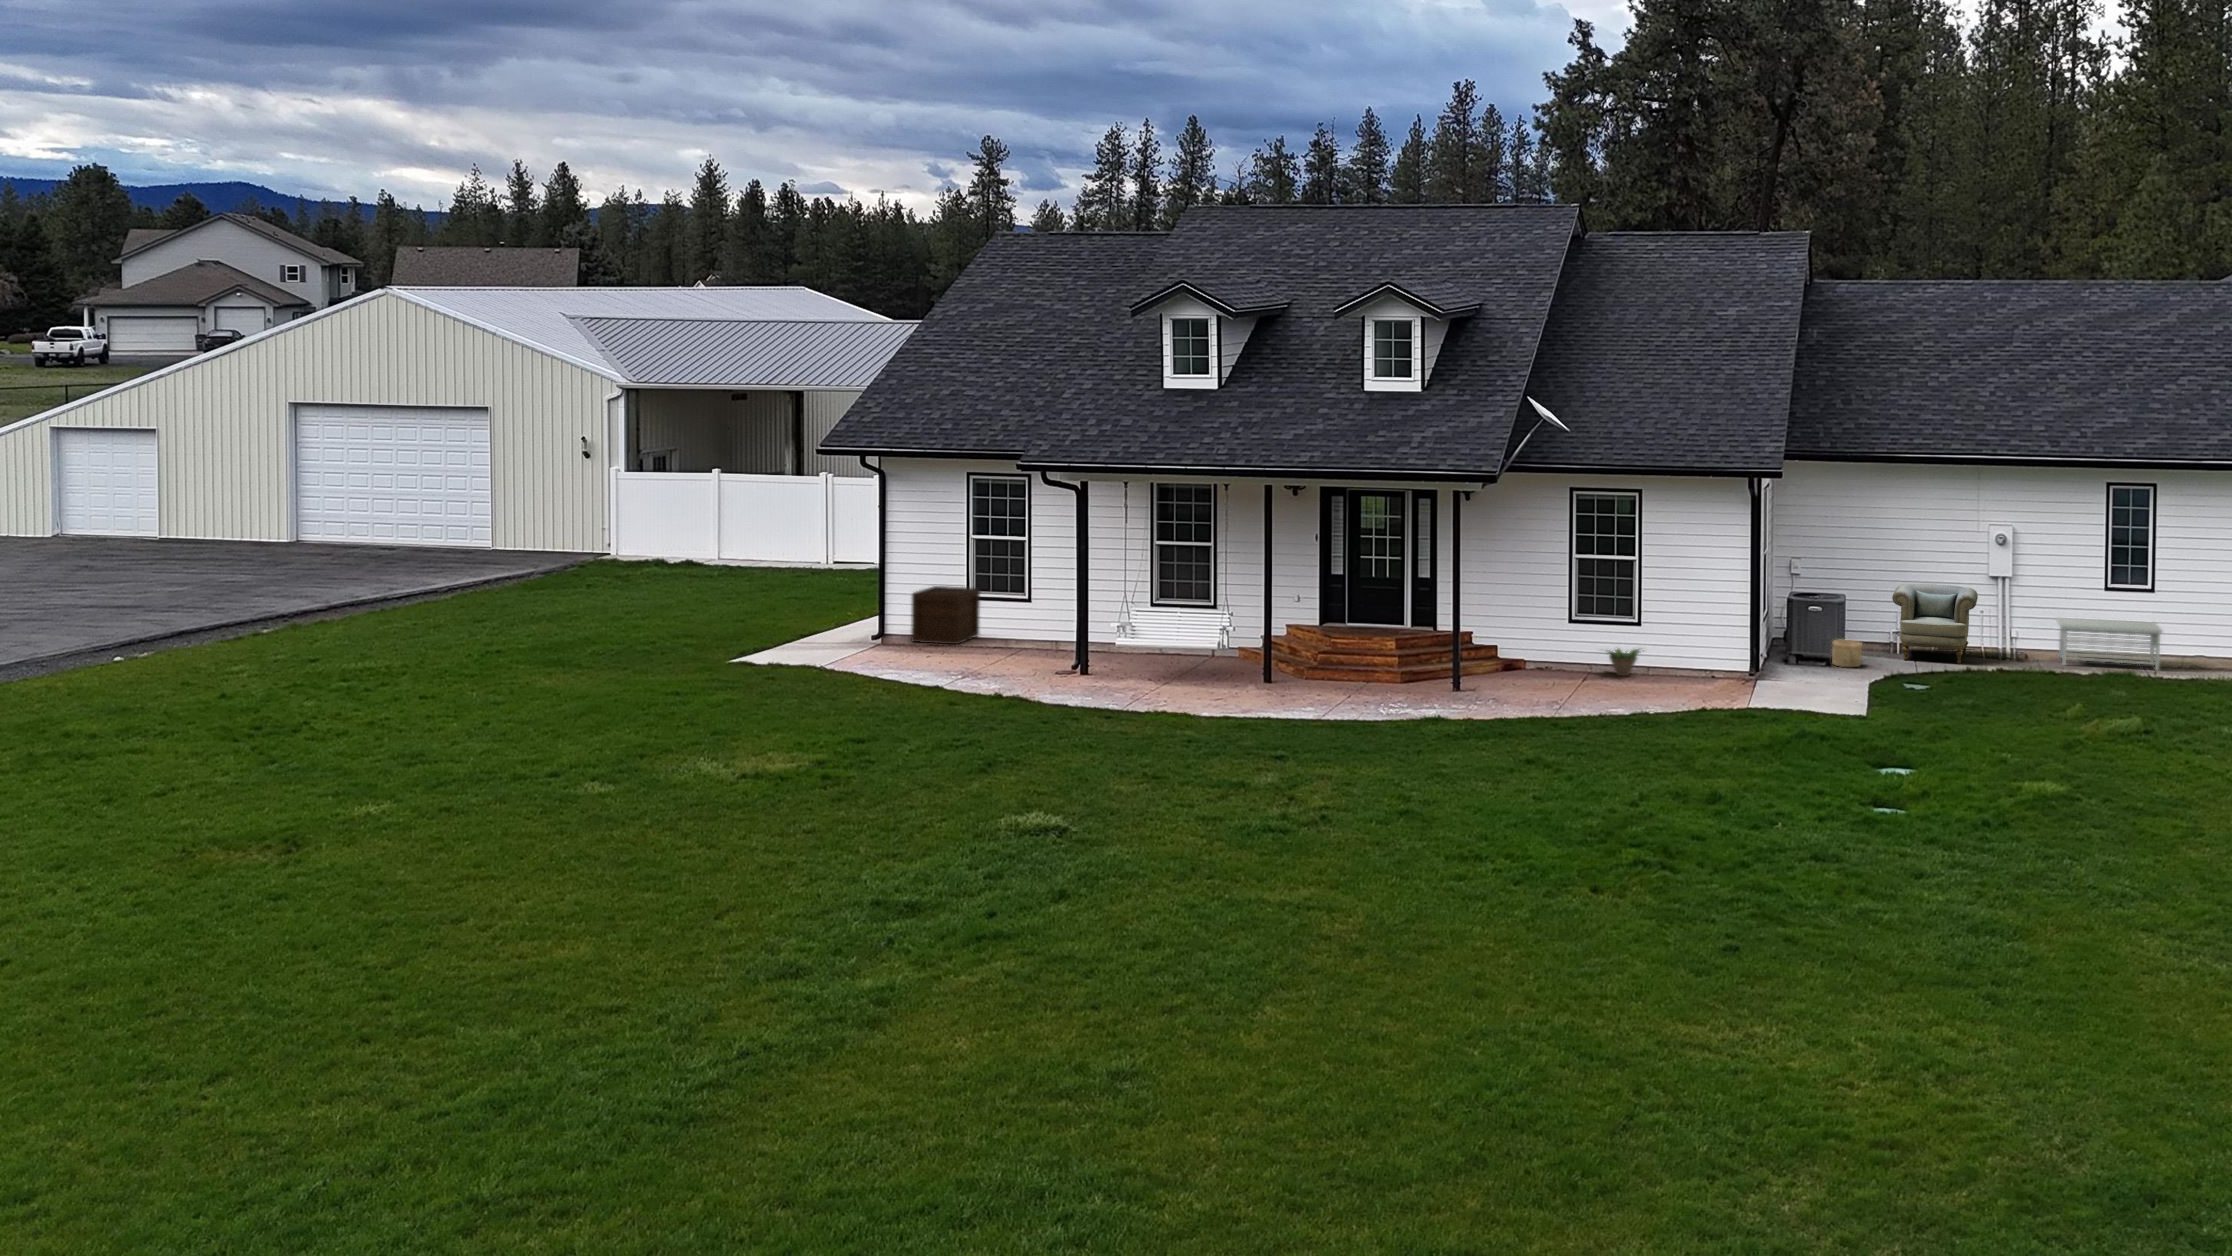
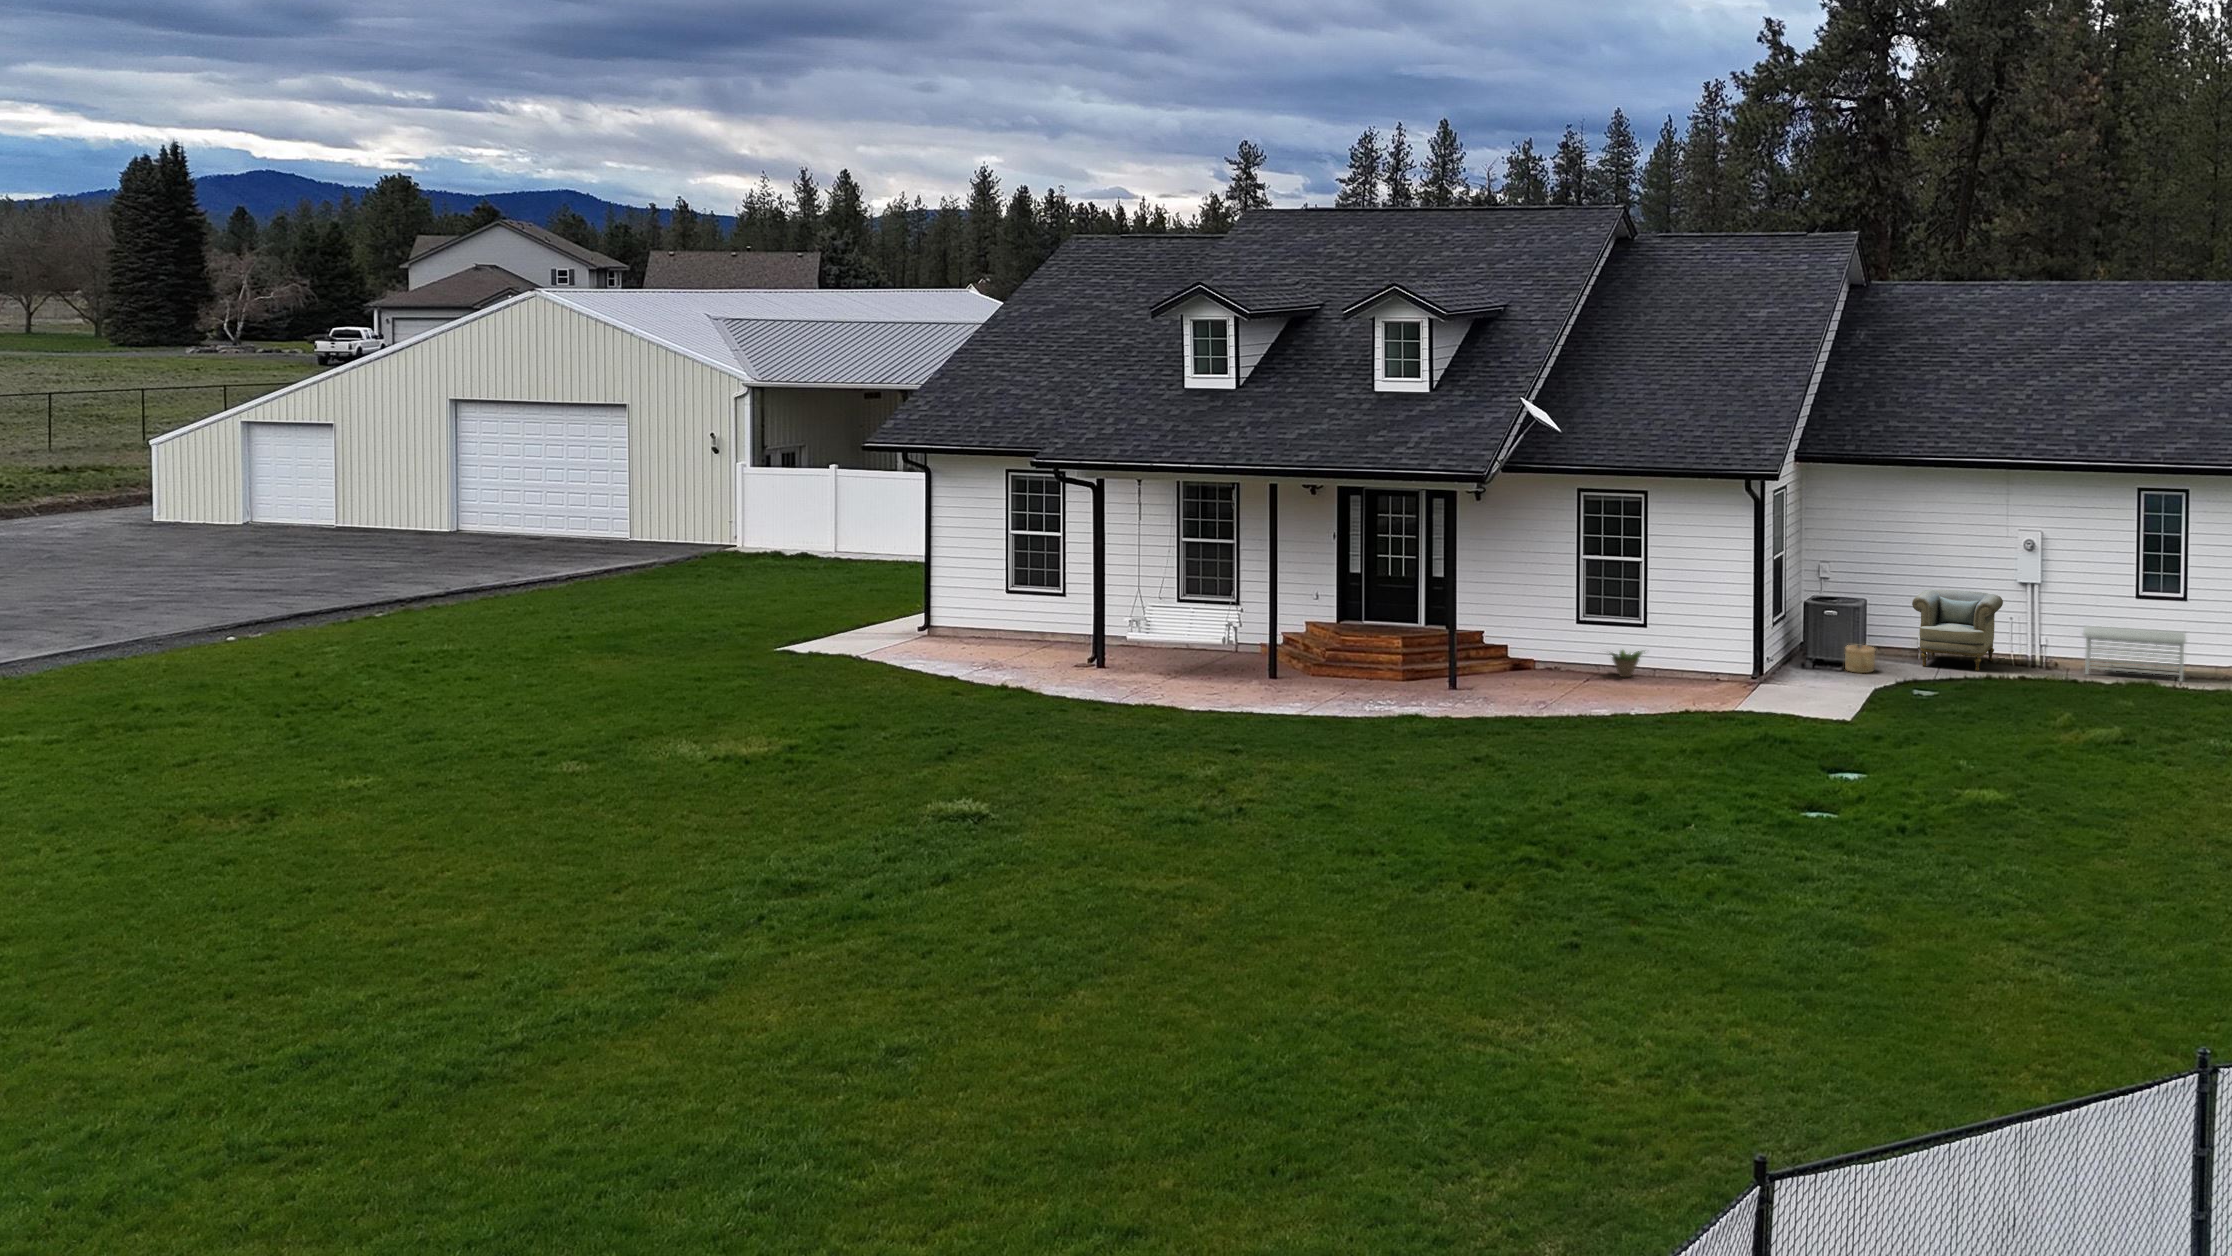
wooden crate: present [911,586,980,644] -> none [955,580,1023,636]

